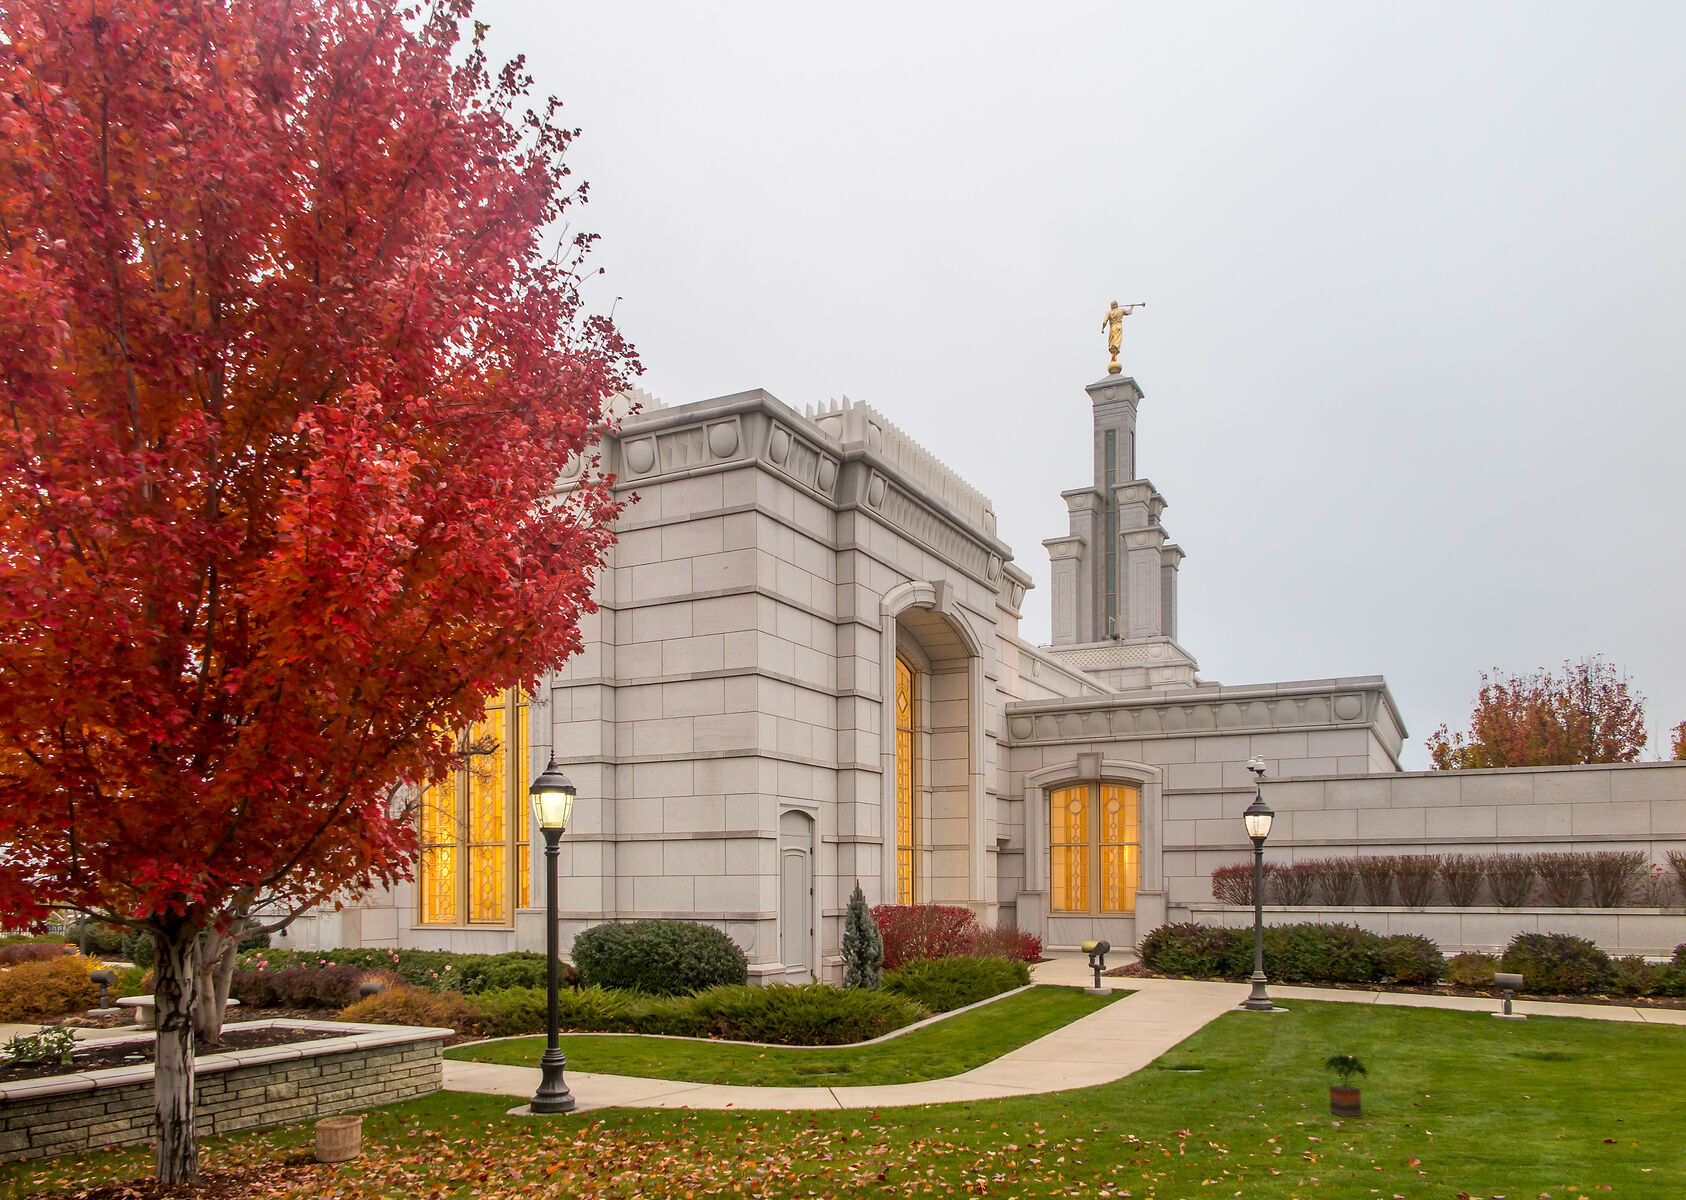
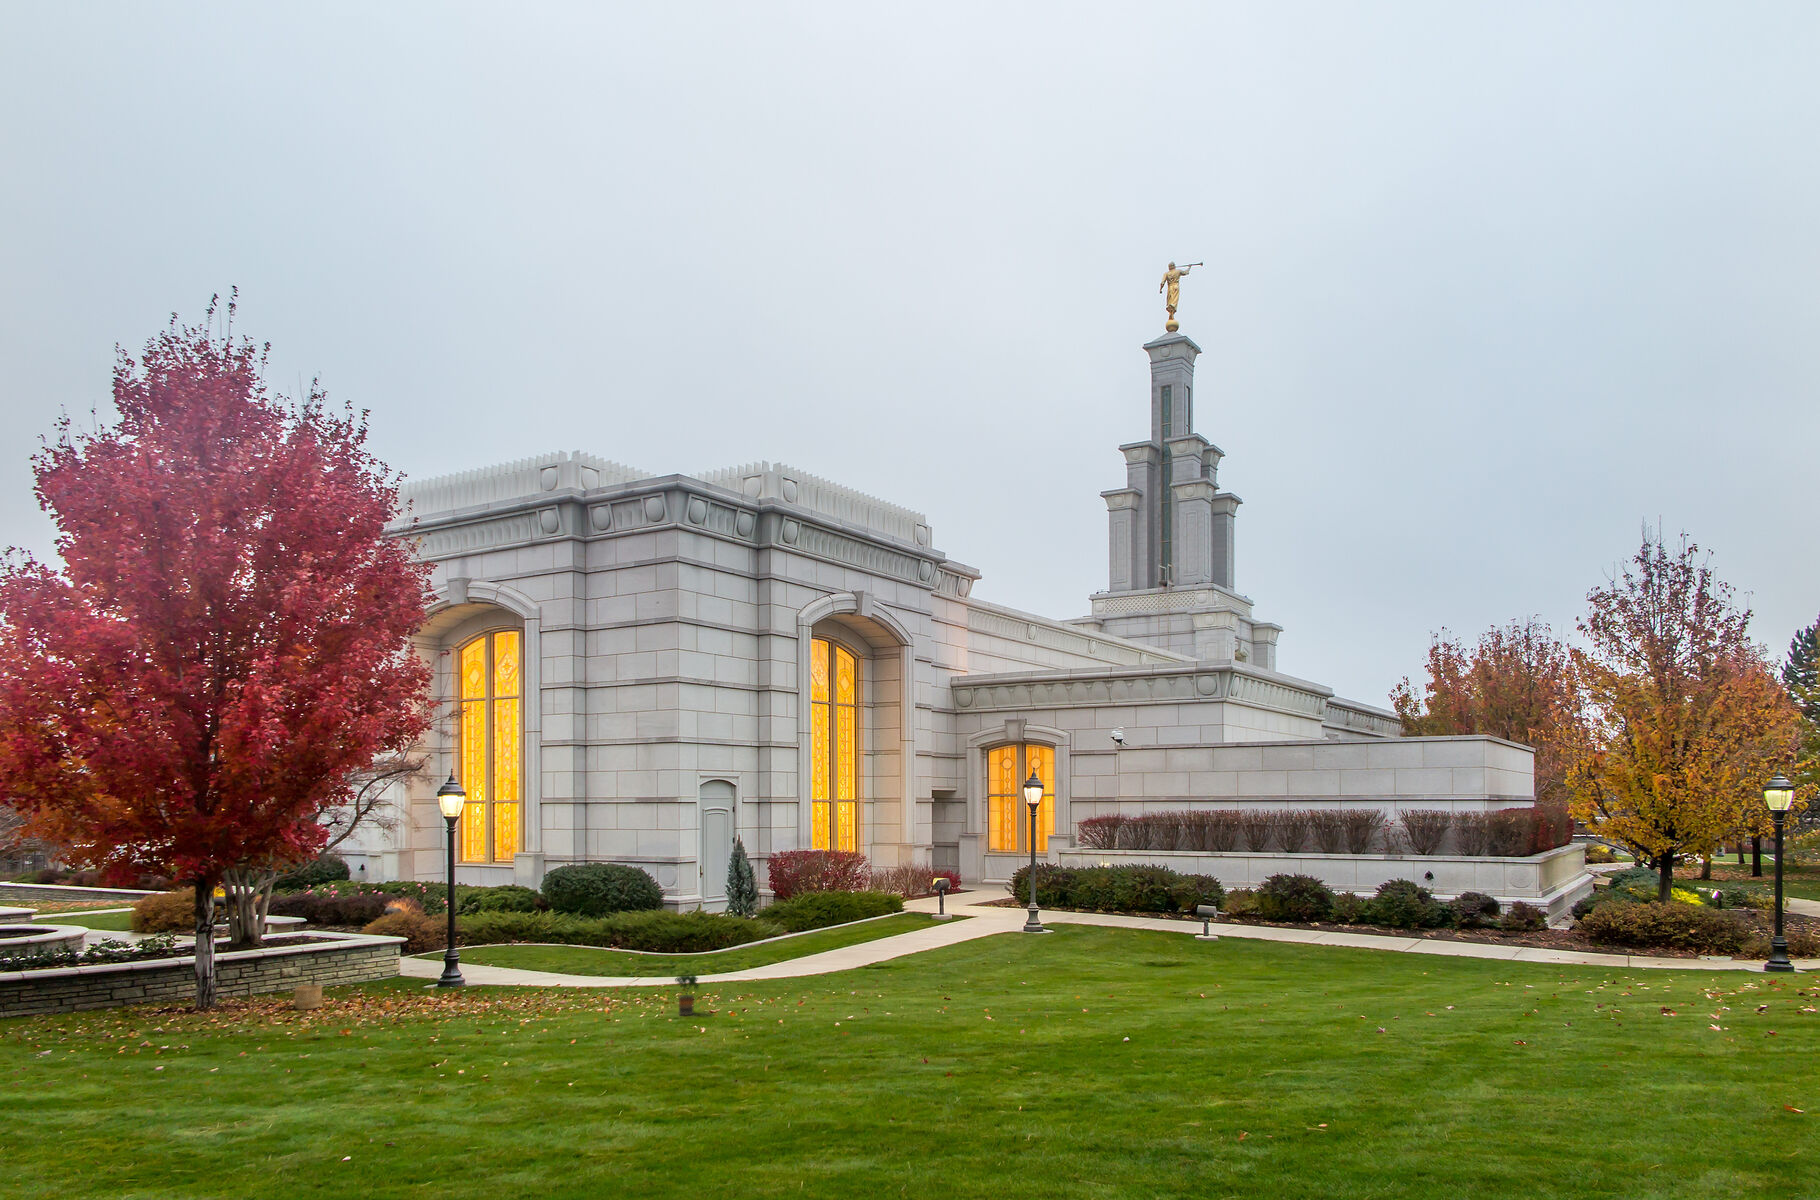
potted tree: present [1324,1056,1368,1117] -> present [675,975,699,1015]

